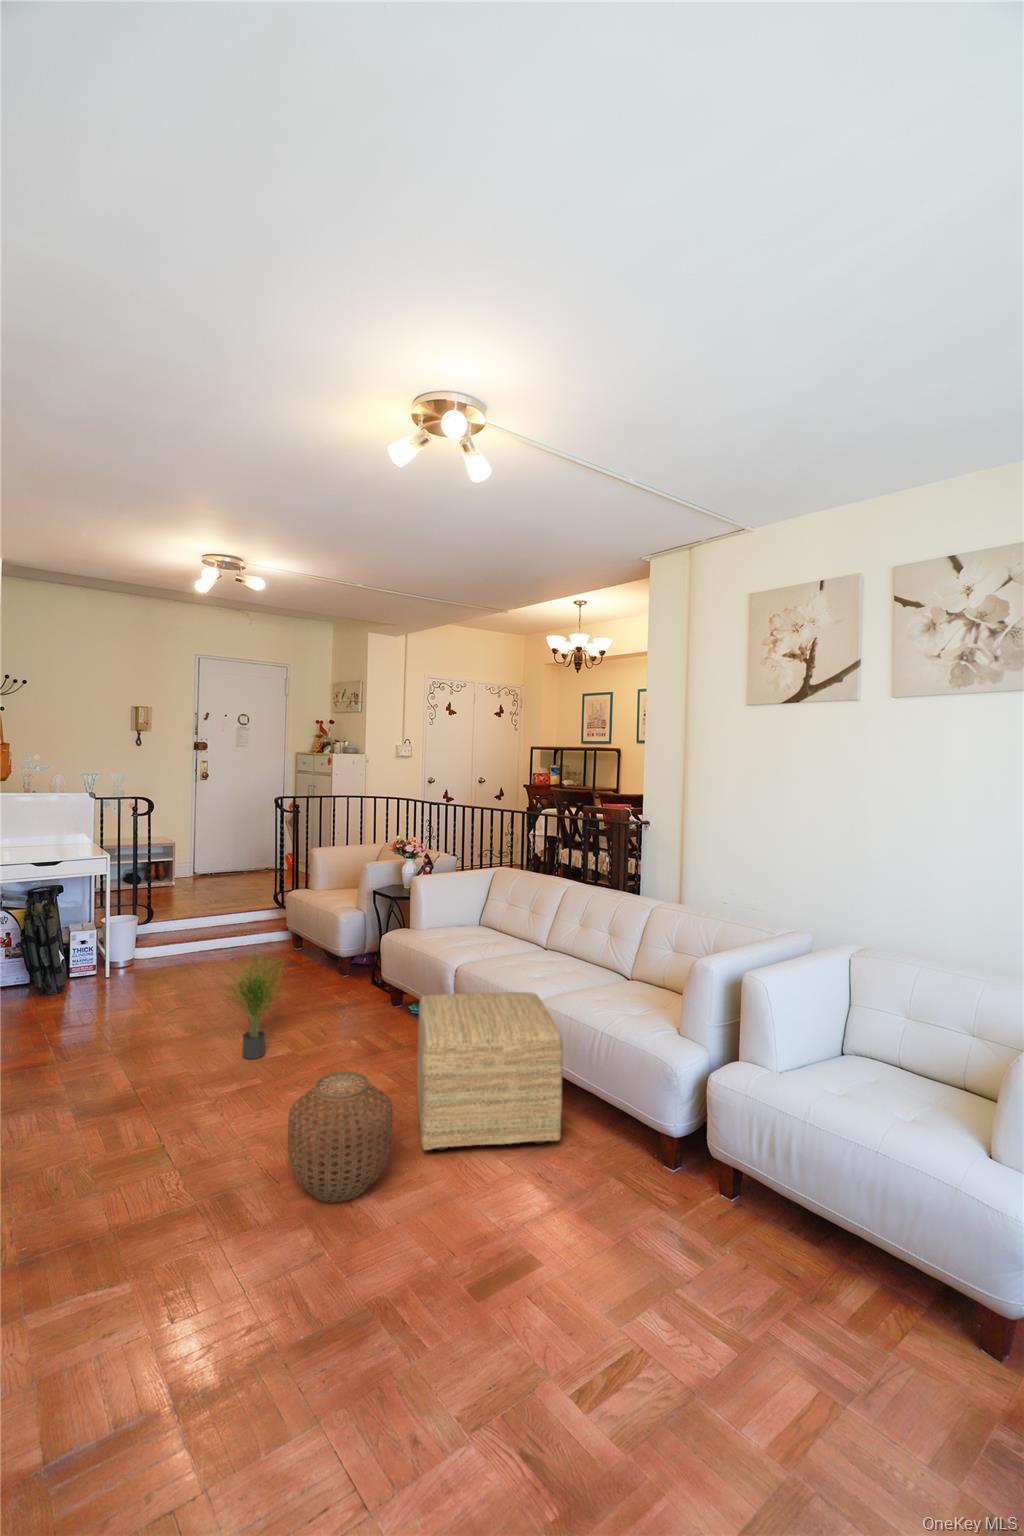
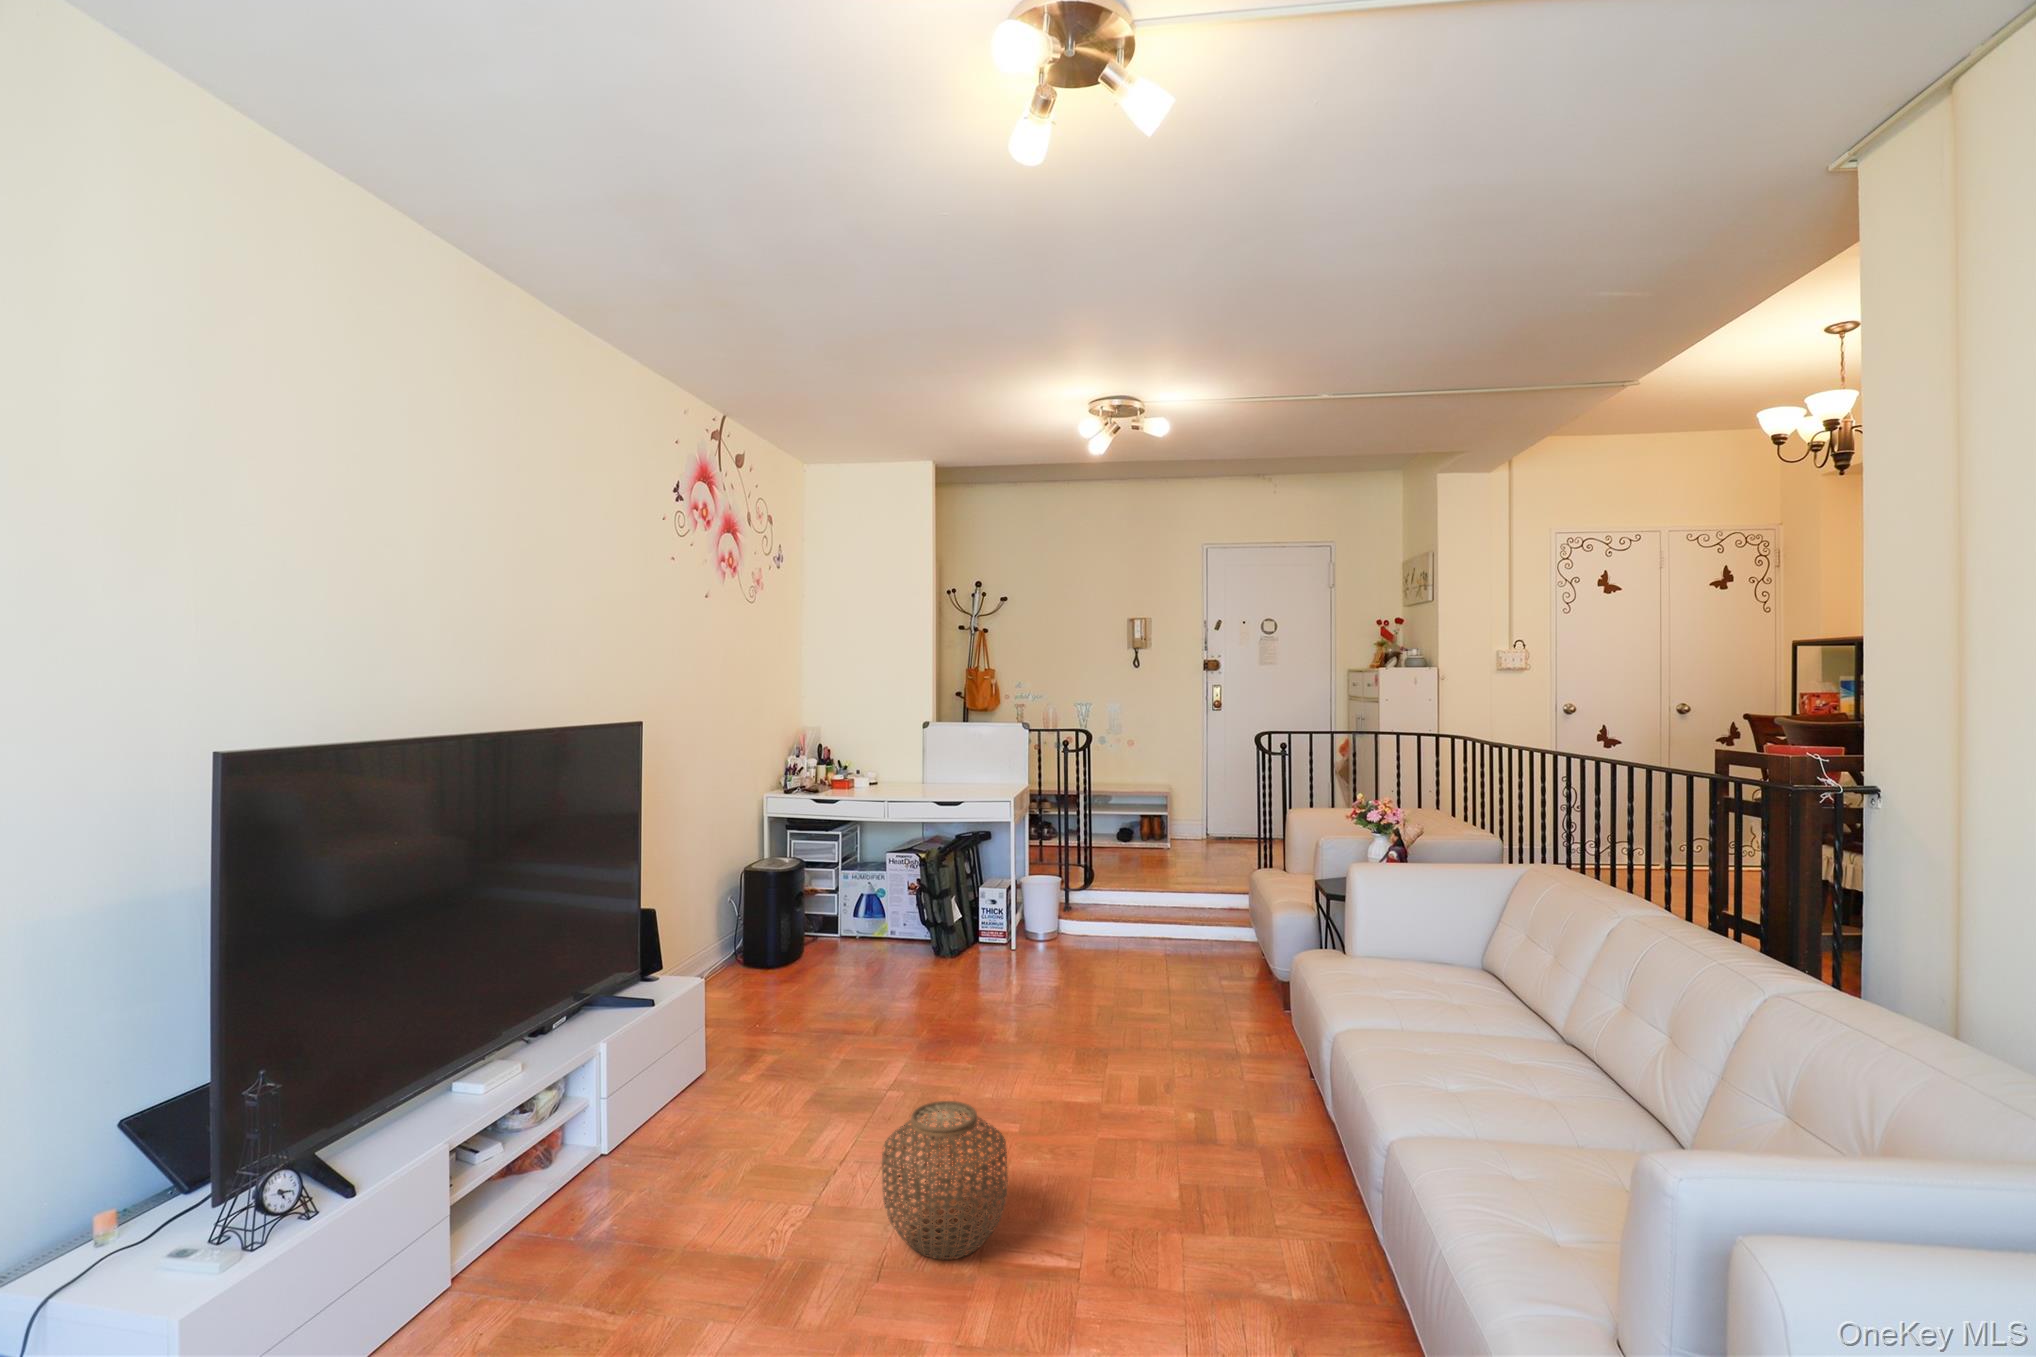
potted plant: present [223,955,280,1059] -> none [1006,938,1085,1075]
ottoman: present [417,992,563,1151] -> none [1056,1040,1314,1308]

